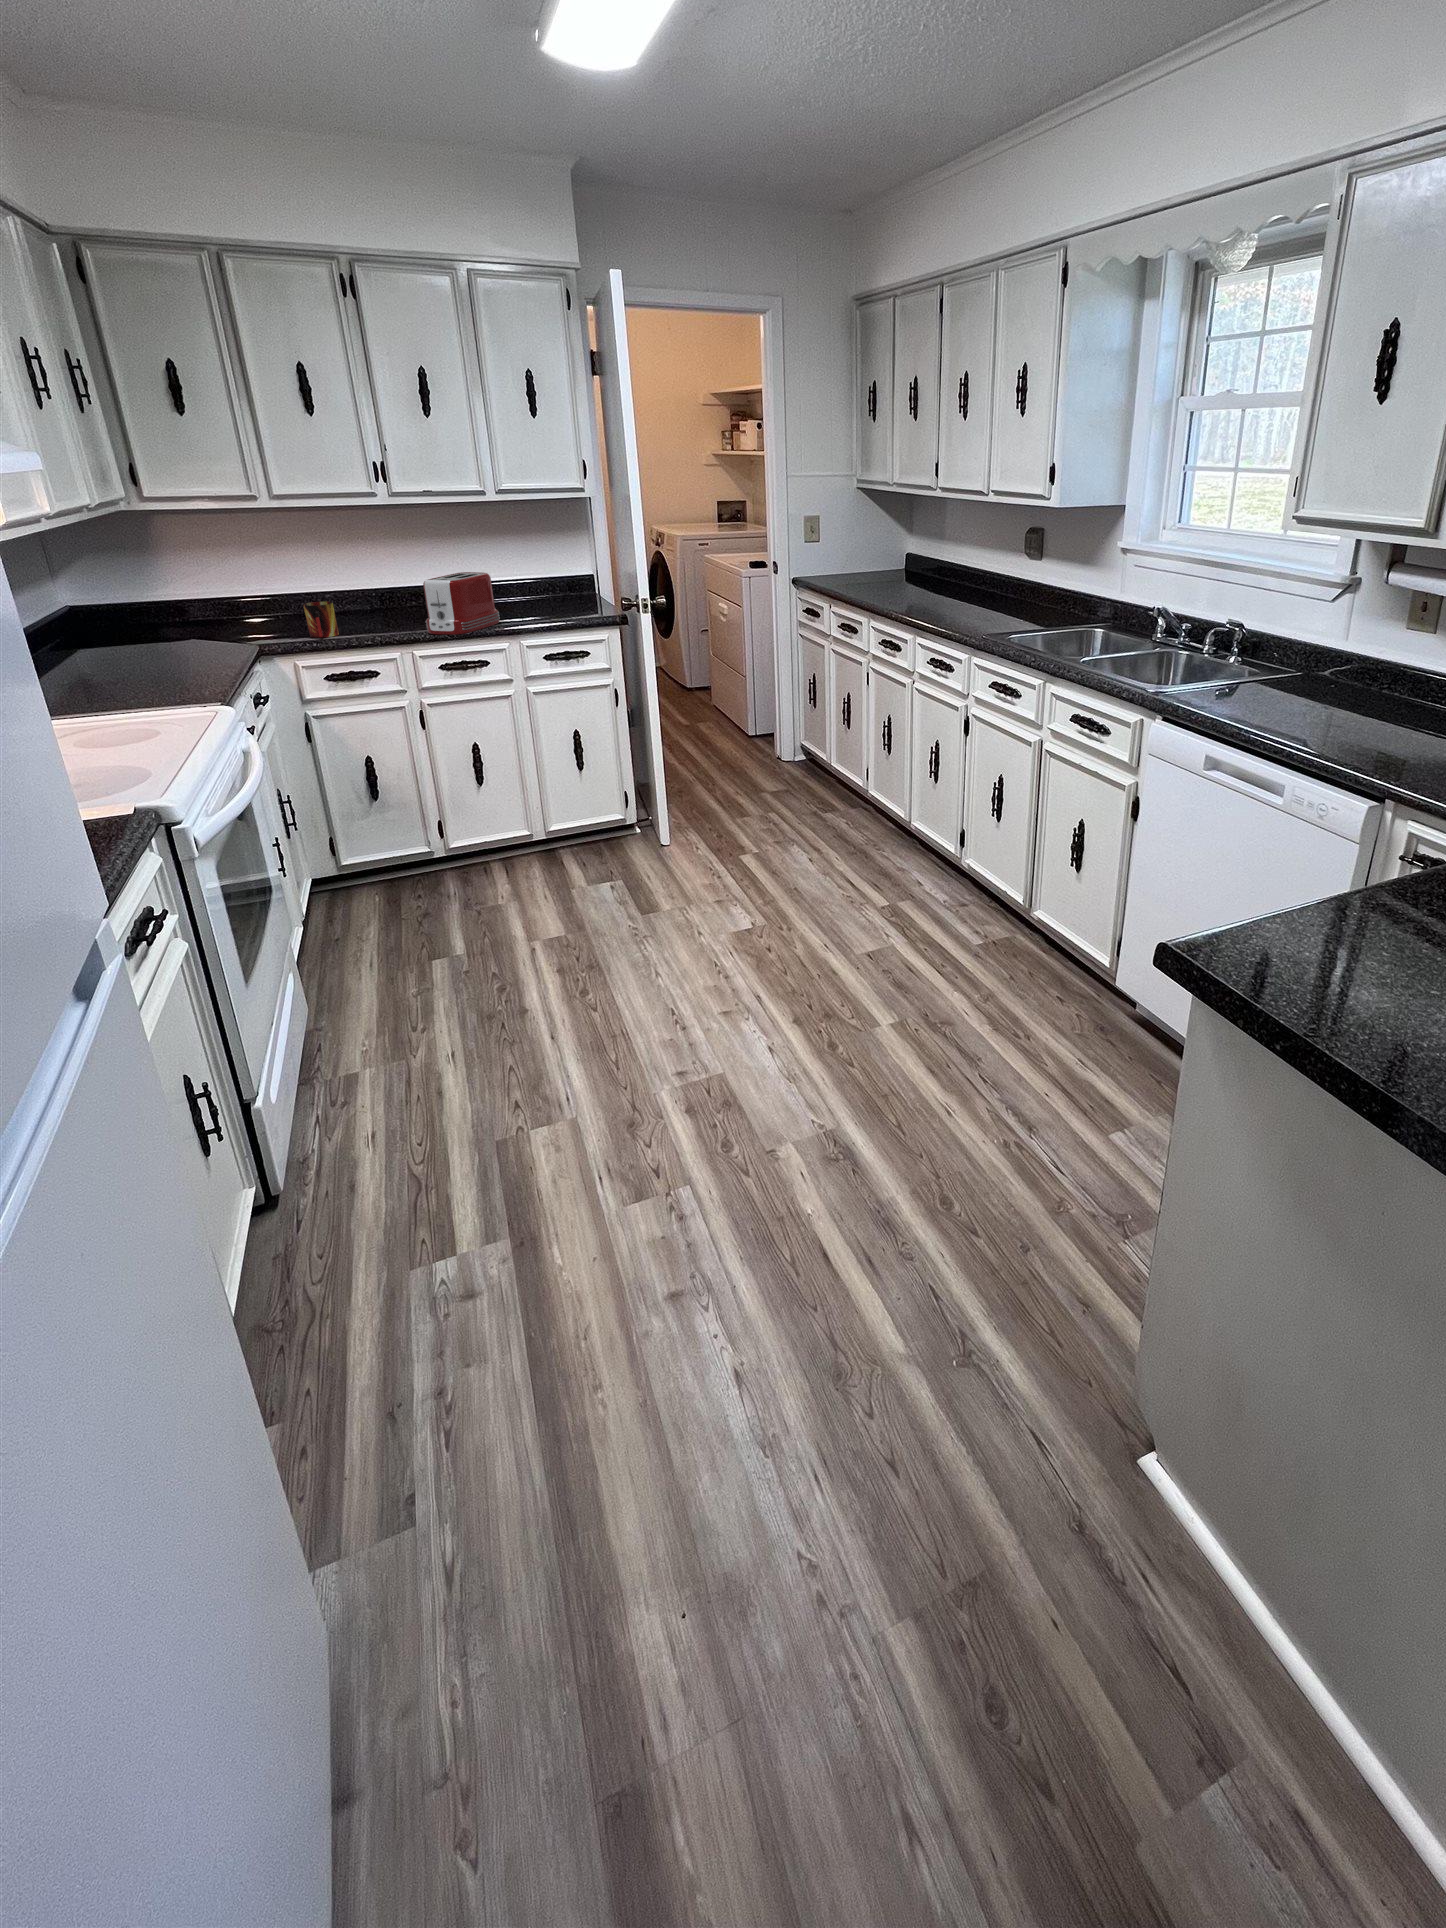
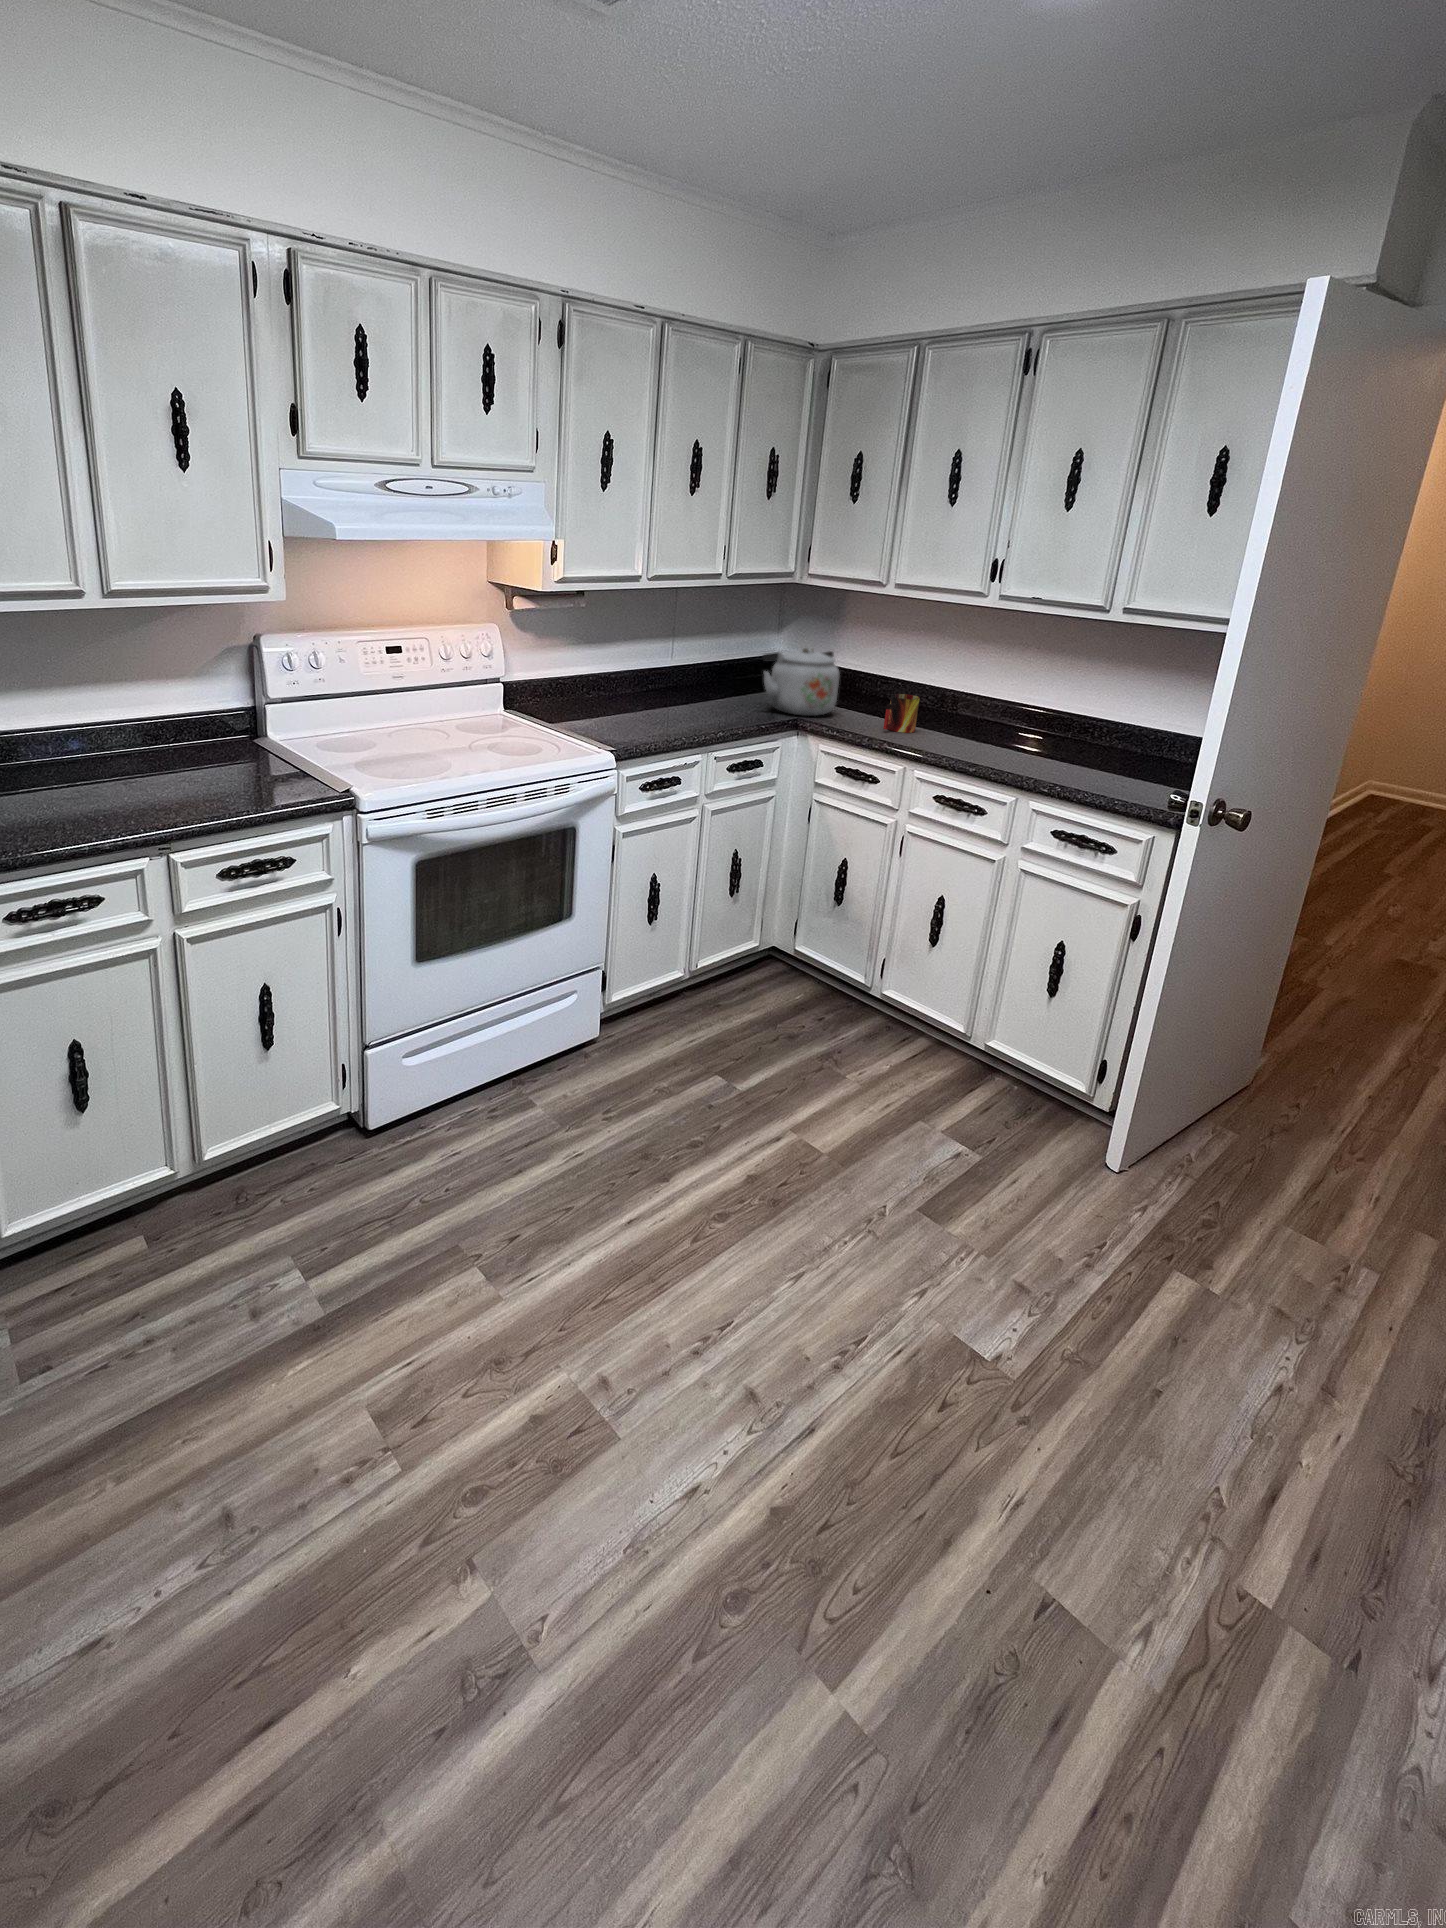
toaster: present [423,572,500,635] -> none [958,696,1070,771]
kettle: none [117,579,234,654] -> present [762,648,839,716]

